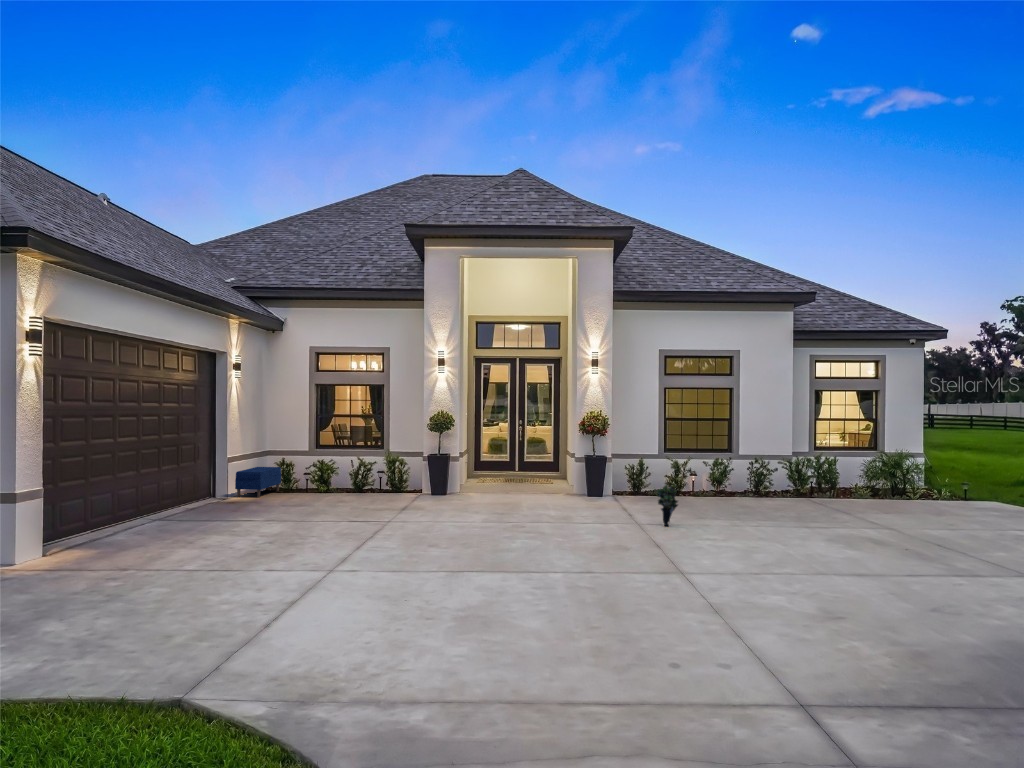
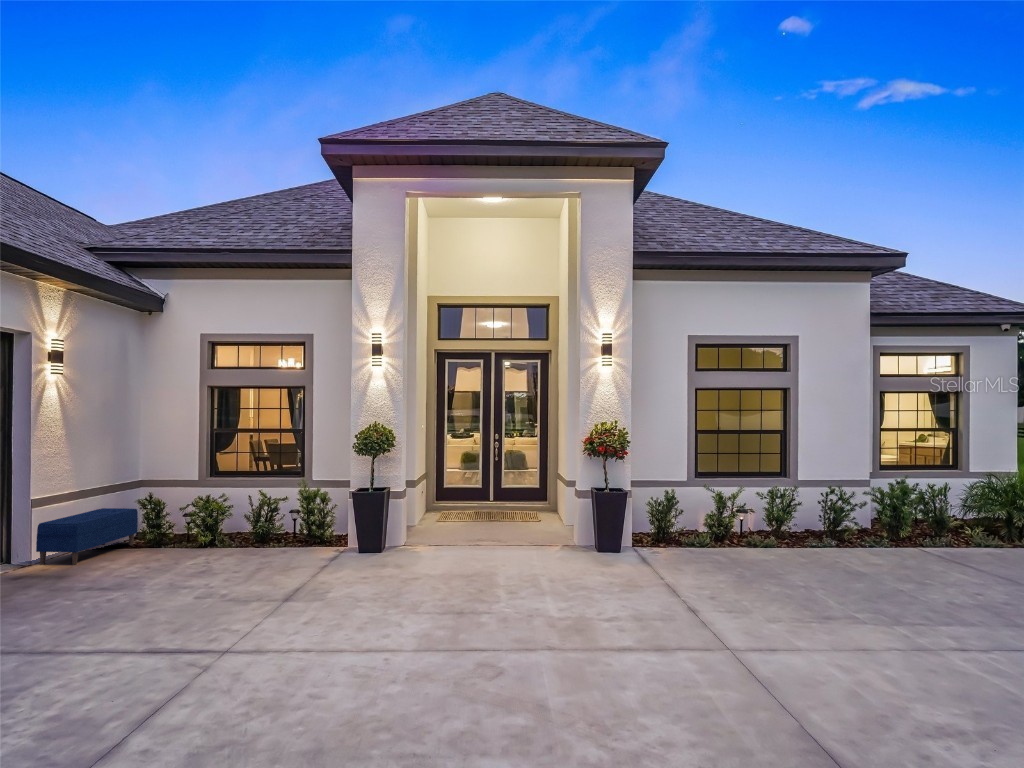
potted plant: present [657,485,678,526] -> none [769,572,825,669]

